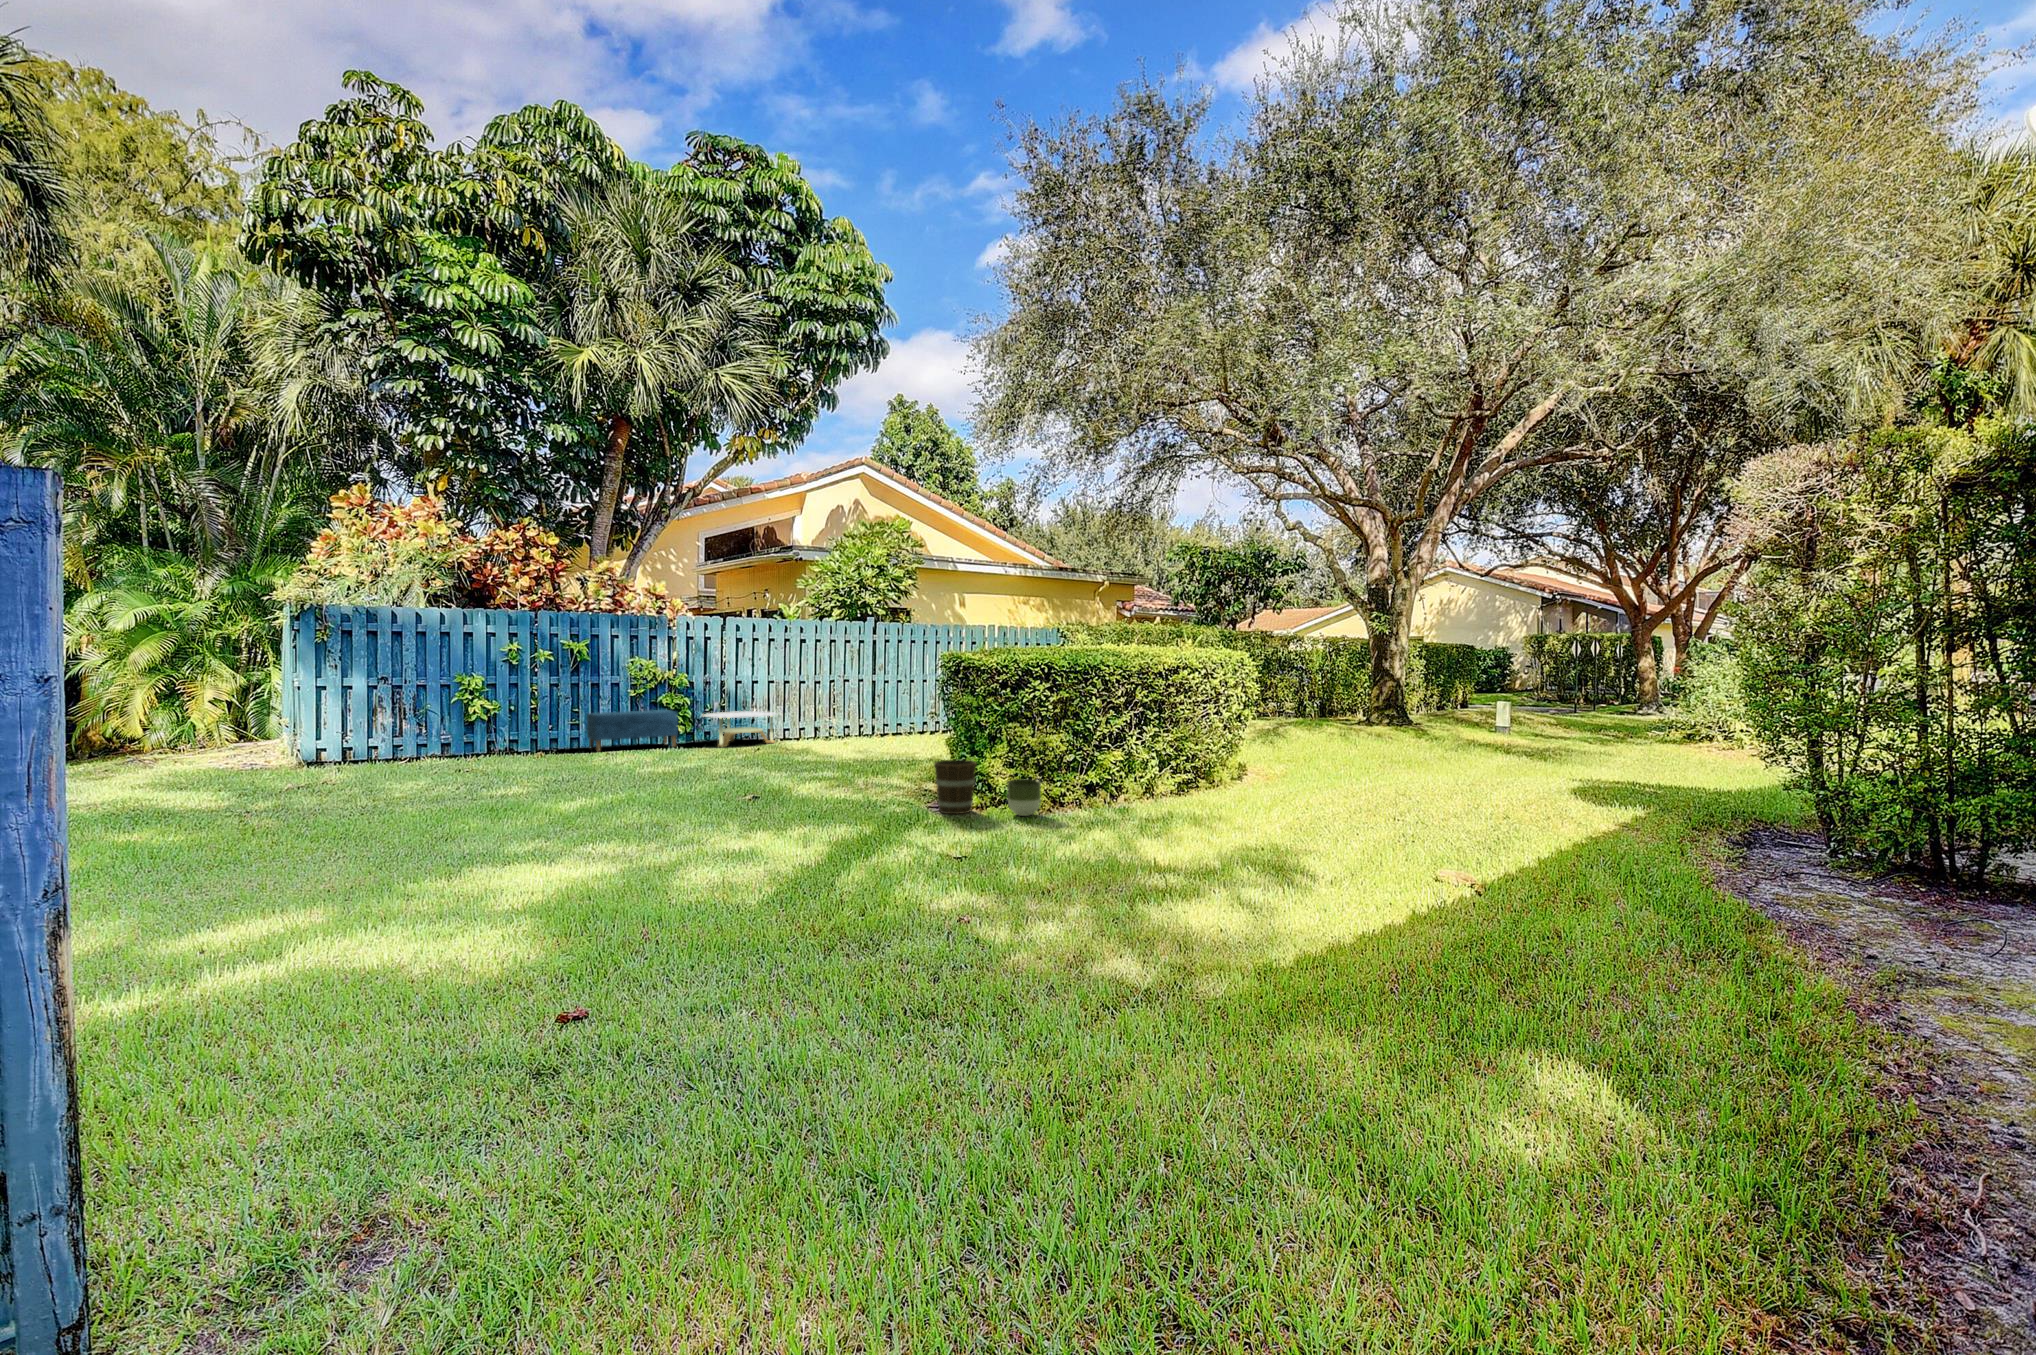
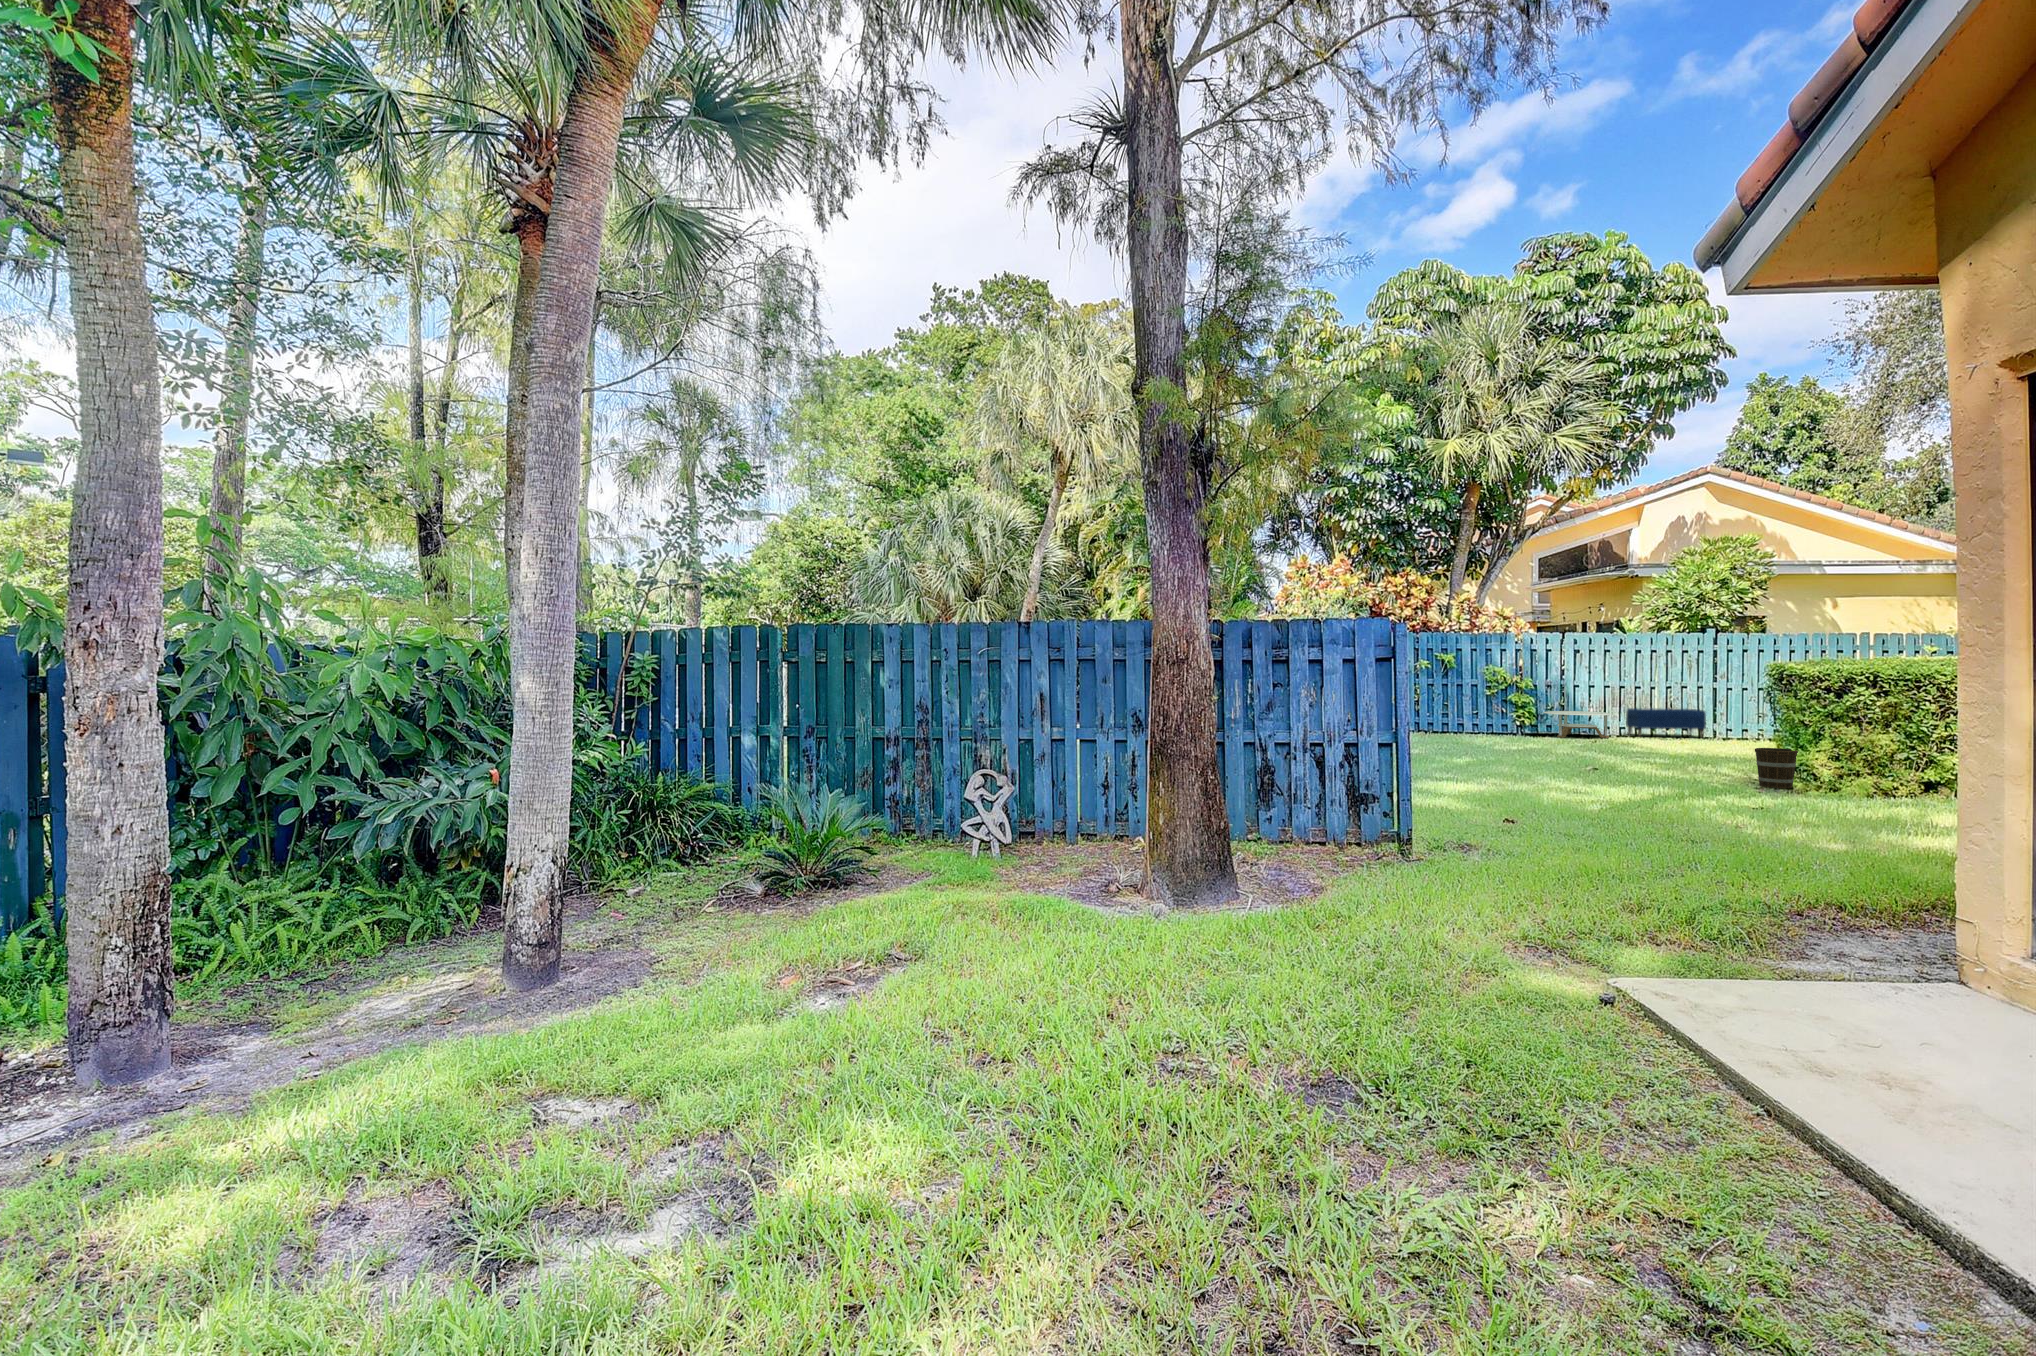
bench: present [587,710,678,752] -> present [1626,708,1706,738]
planter: present [1008,779,1041,816] -> none [1827,766,1863,795]

